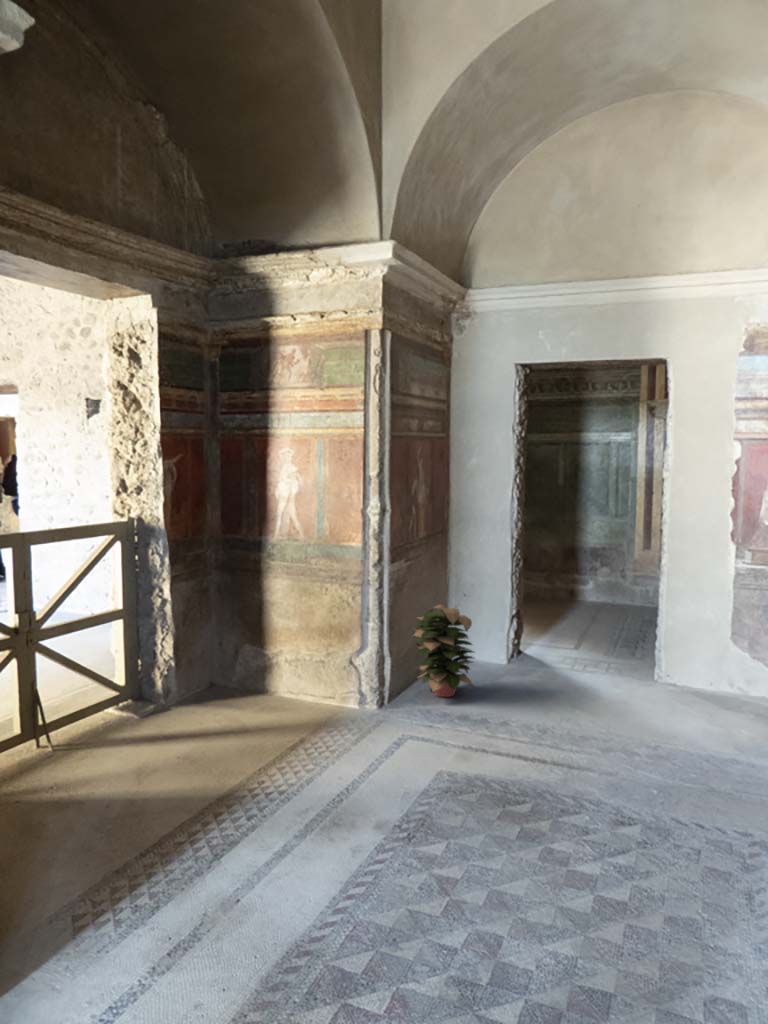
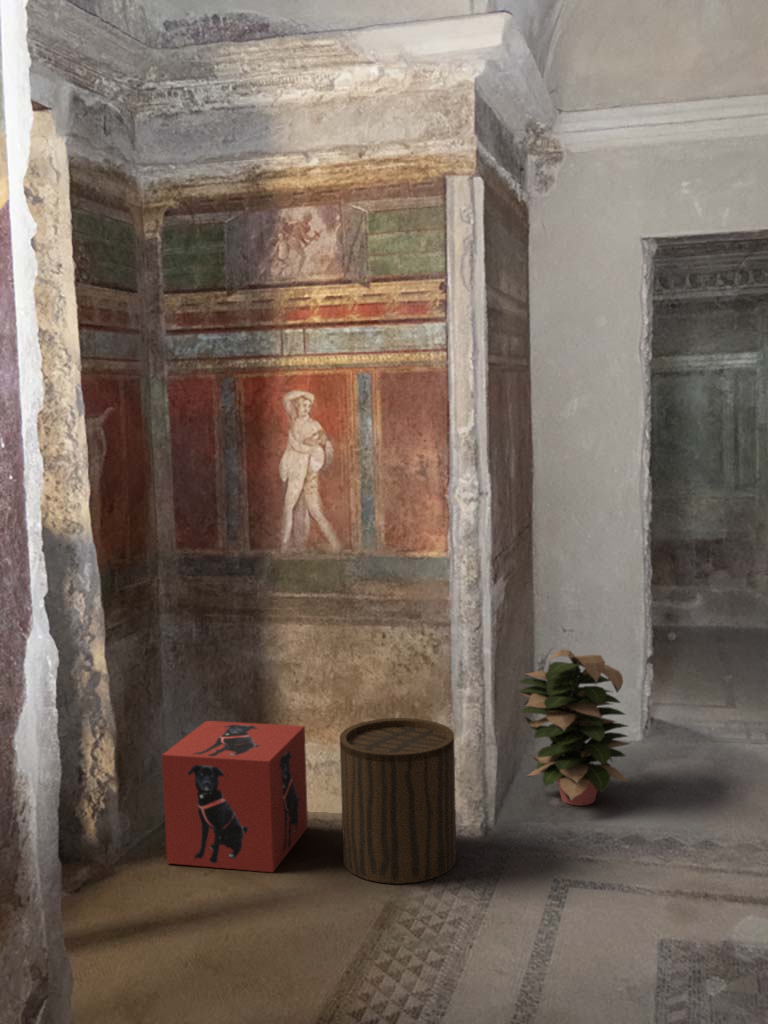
storage box: none [198,632,285,717] -> present [162,721,308,872]
stool: none [292,636,357,728] -> present [340,718,456,884]

